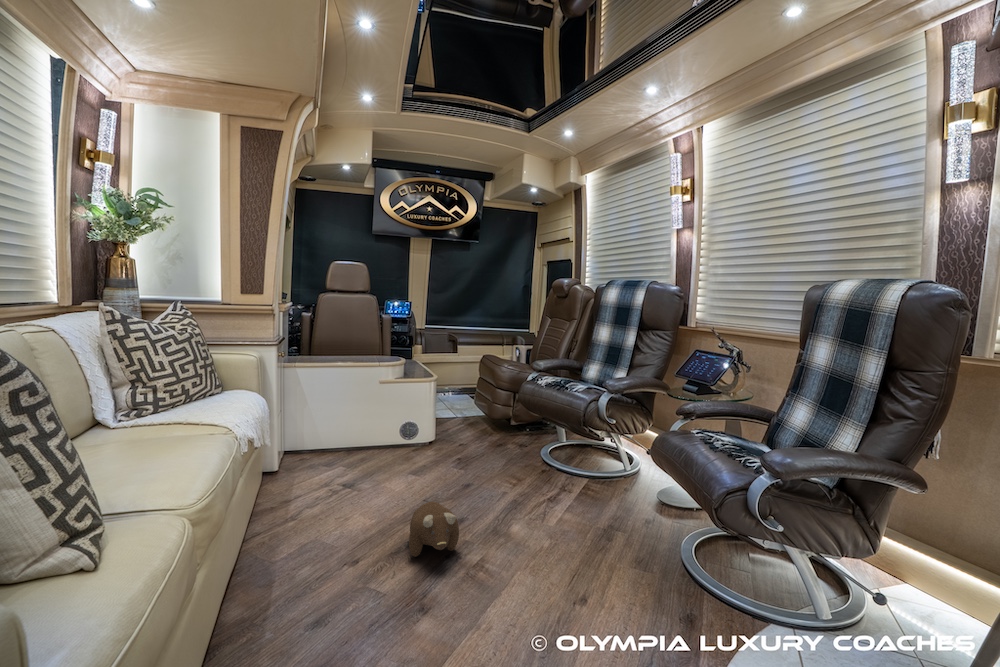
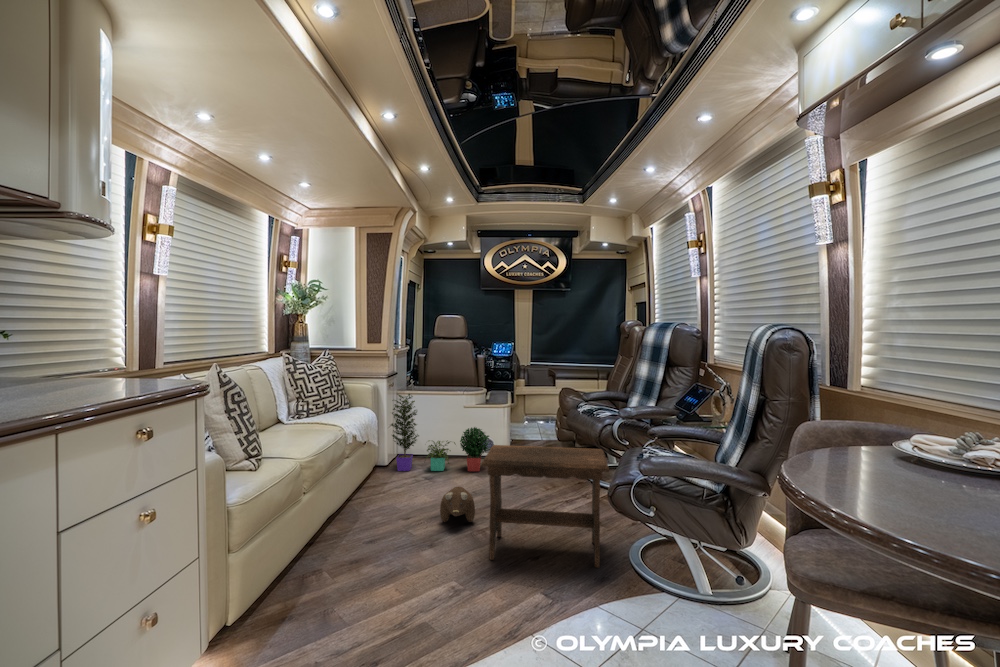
potted plant: none [284,366,427,474] -> present [391,394,489,471]
footstool: none [497,440,690,618] -> present [481,445,609,568]

